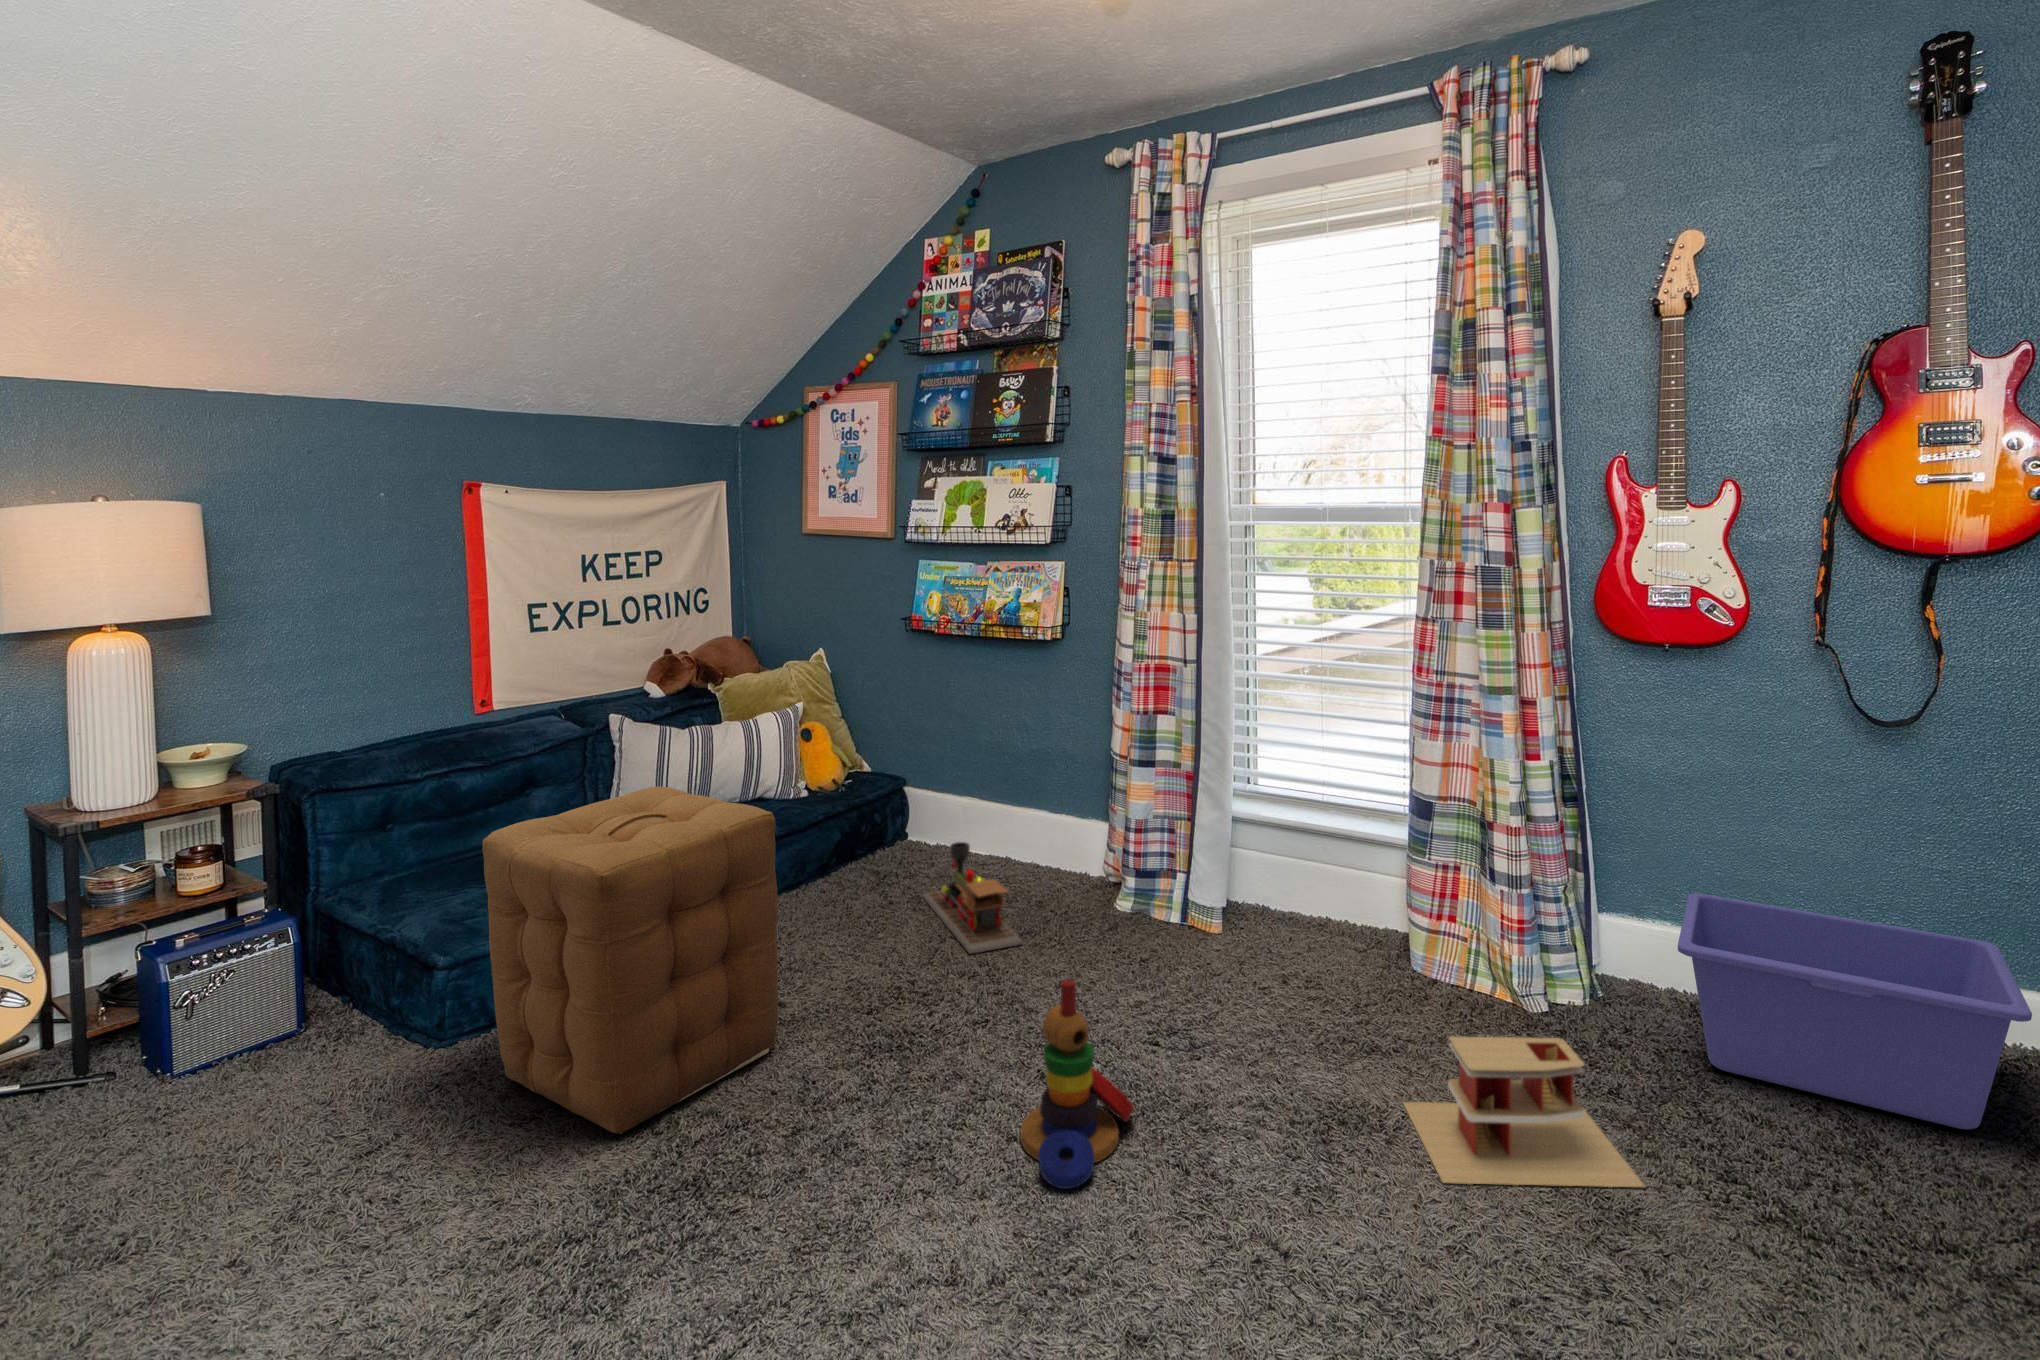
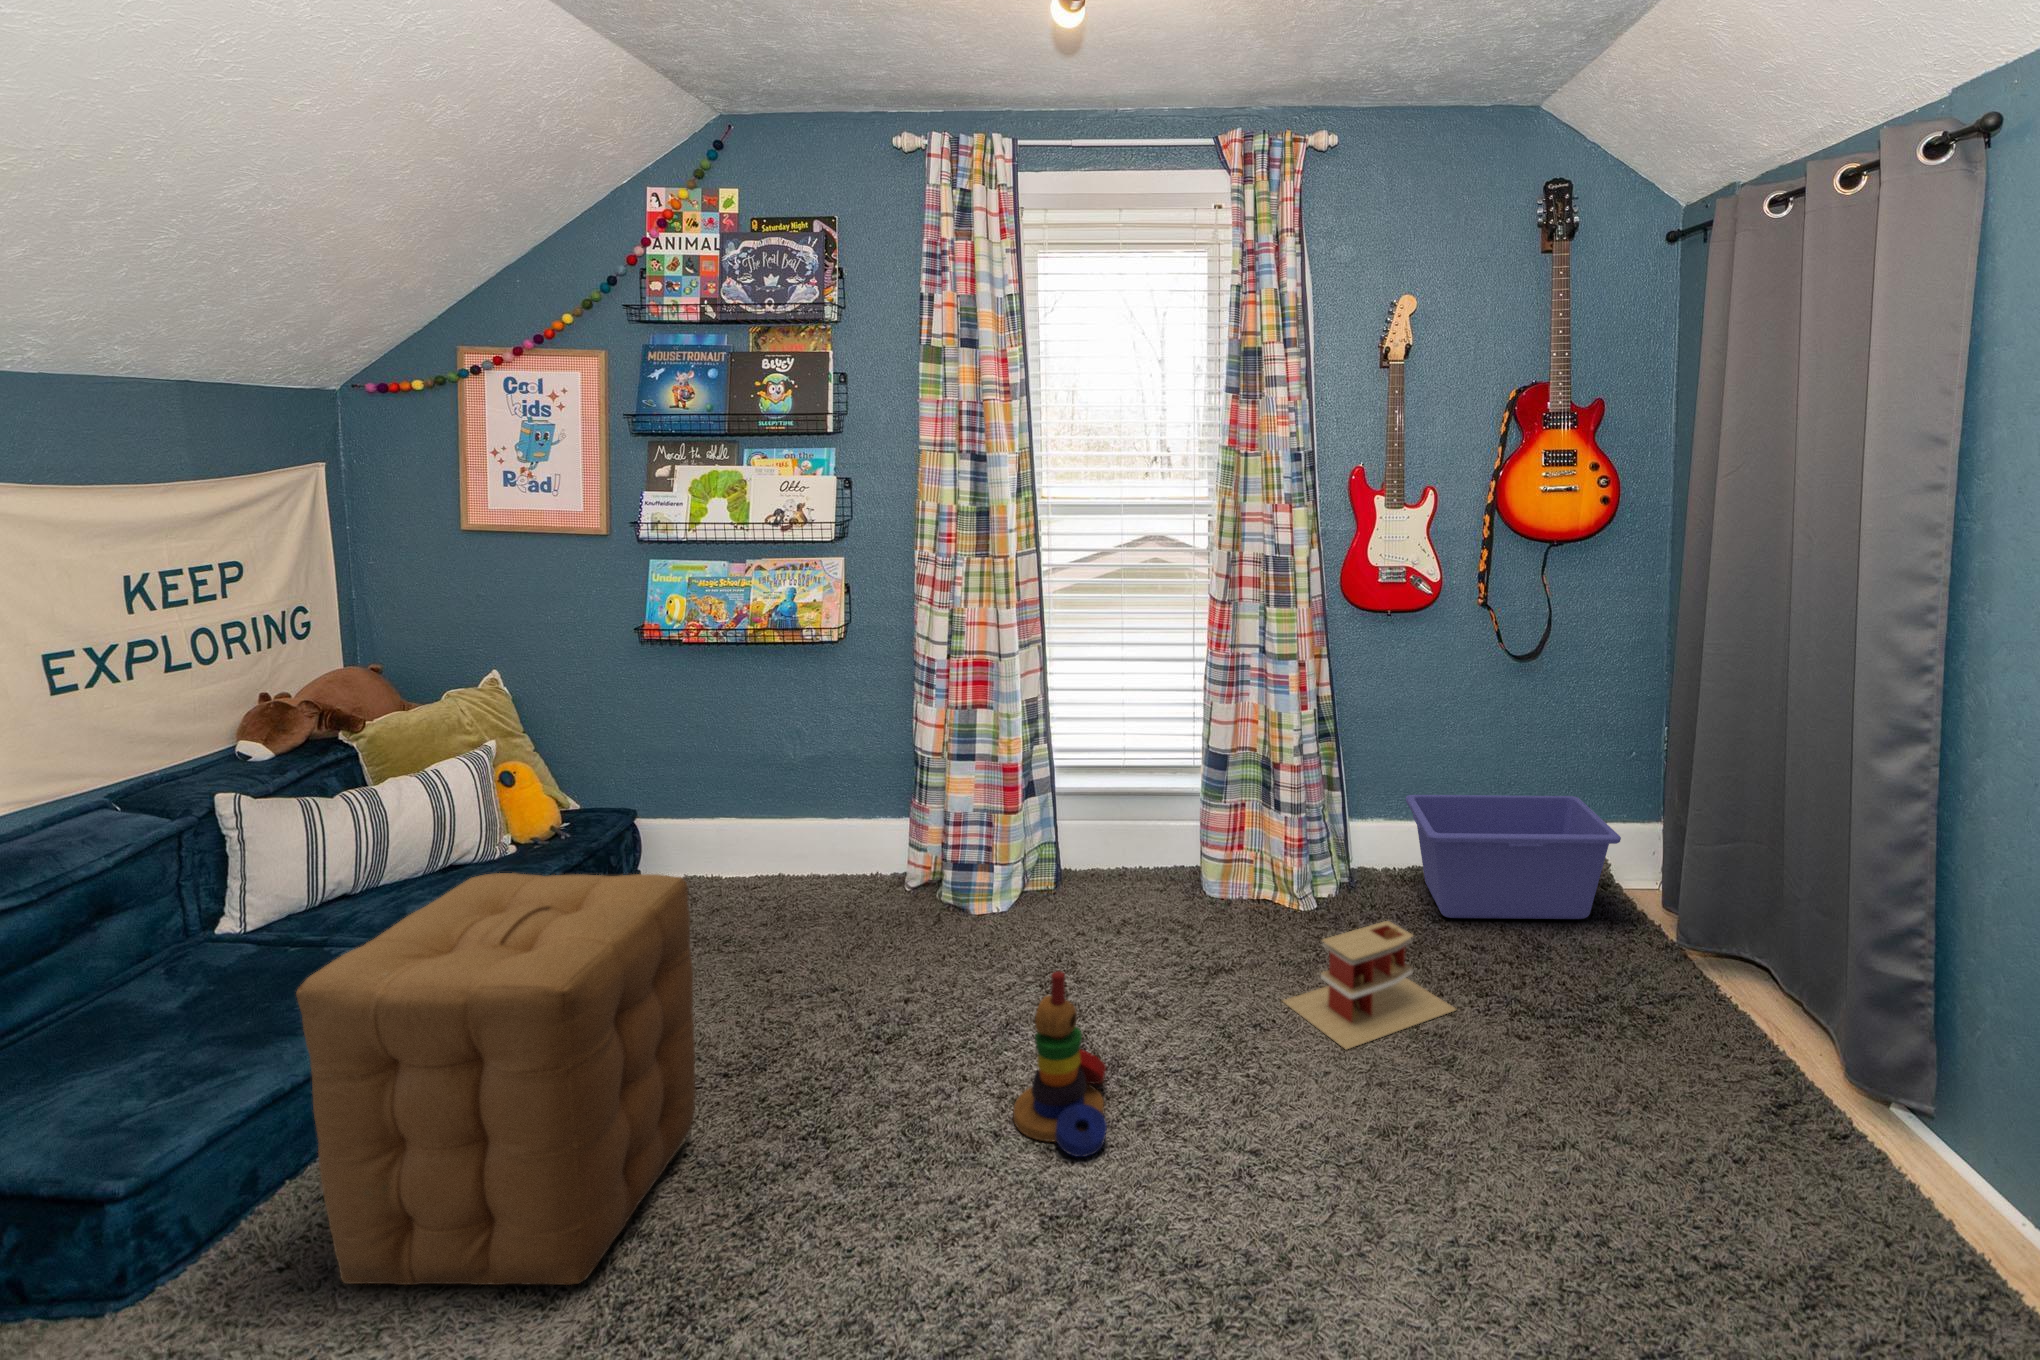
toy train: present [922,842,1023,954] -> none [720,867,874,980]

